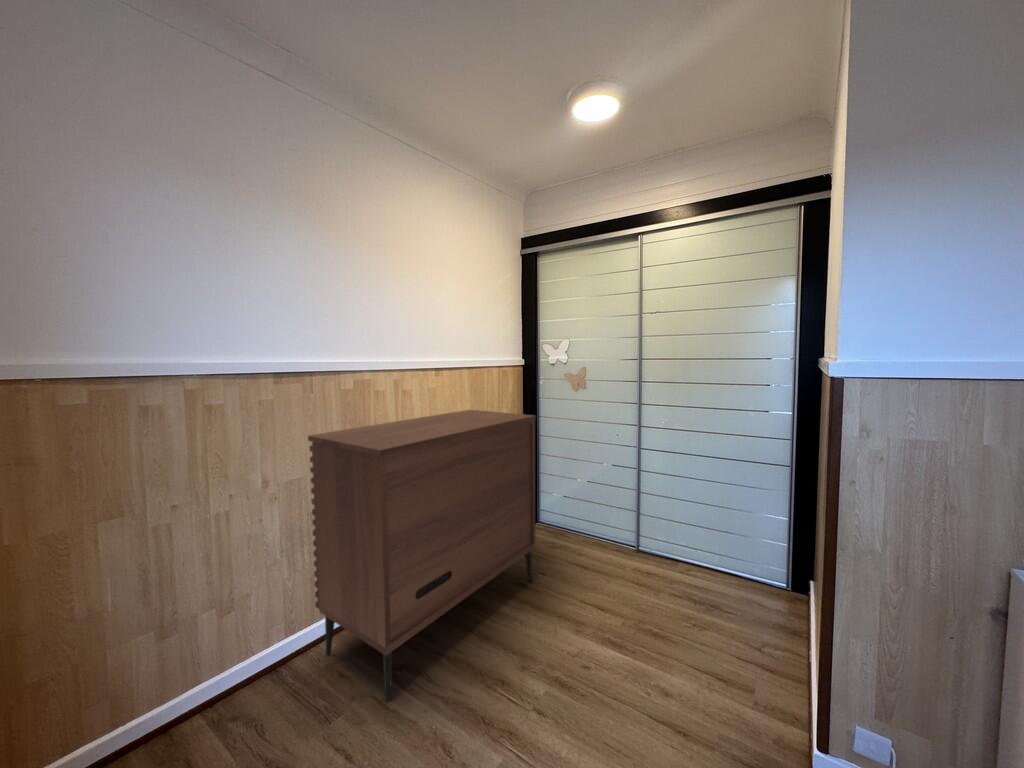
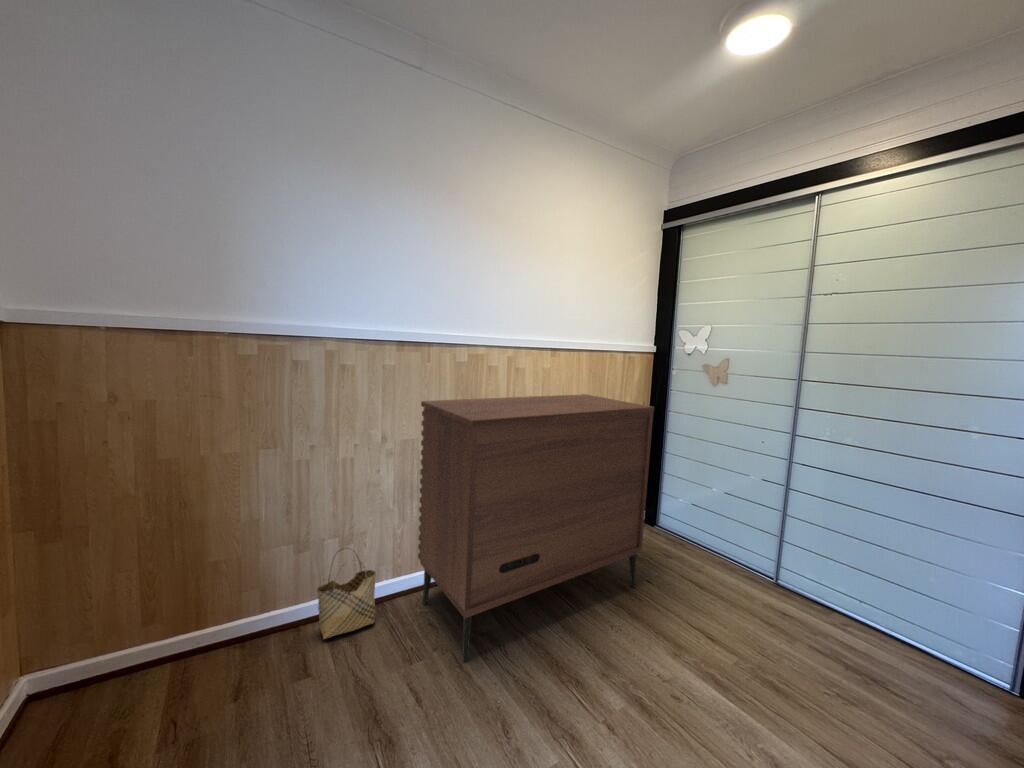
woven basket: none [194,616,272,733] -> present [317,548,376,639]

